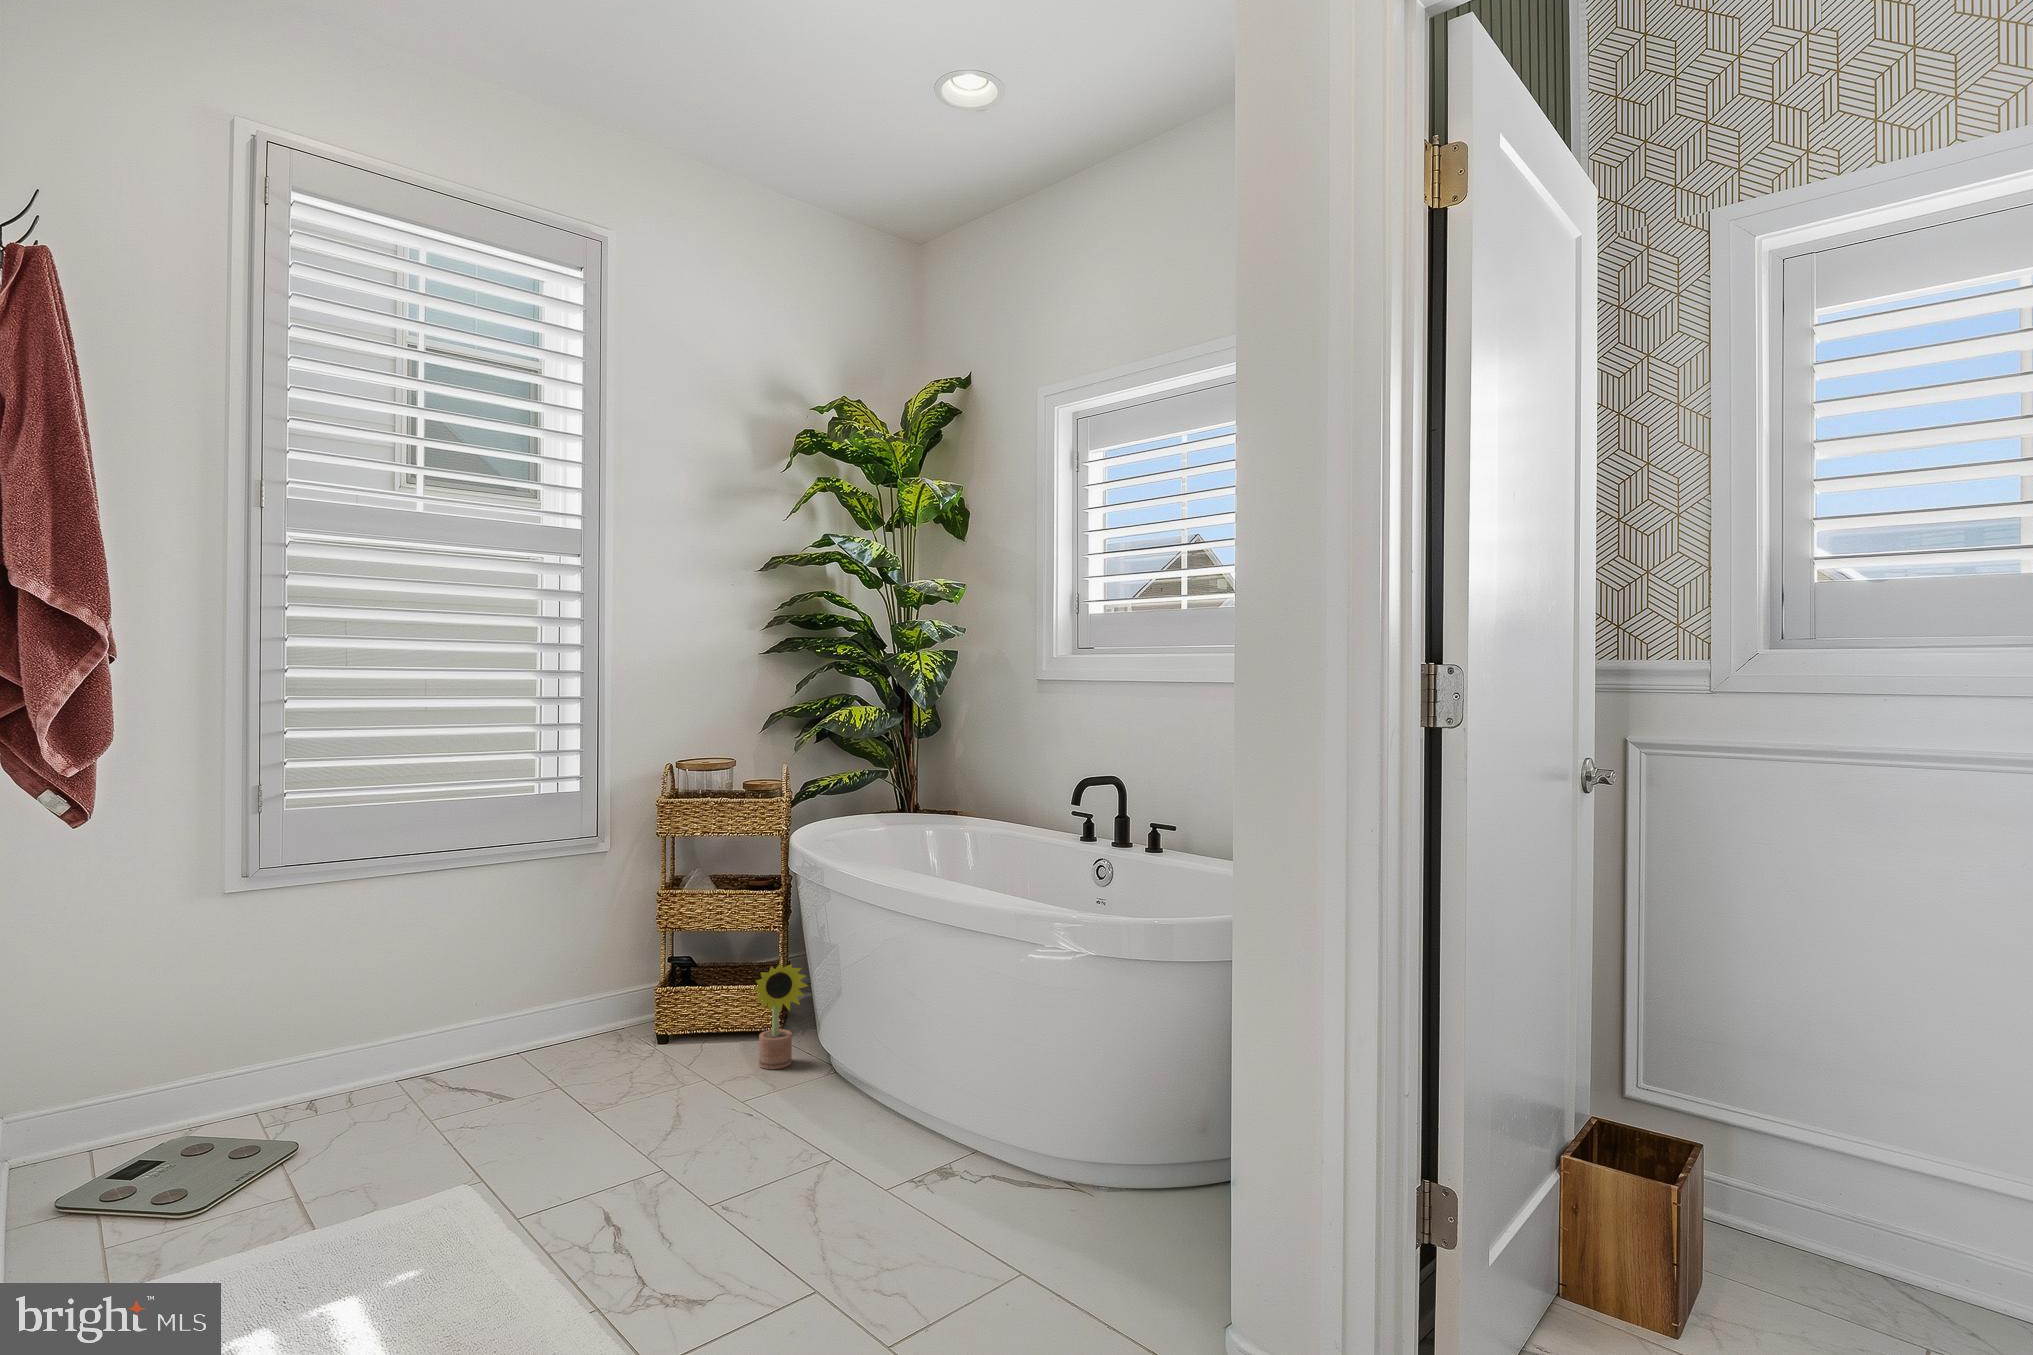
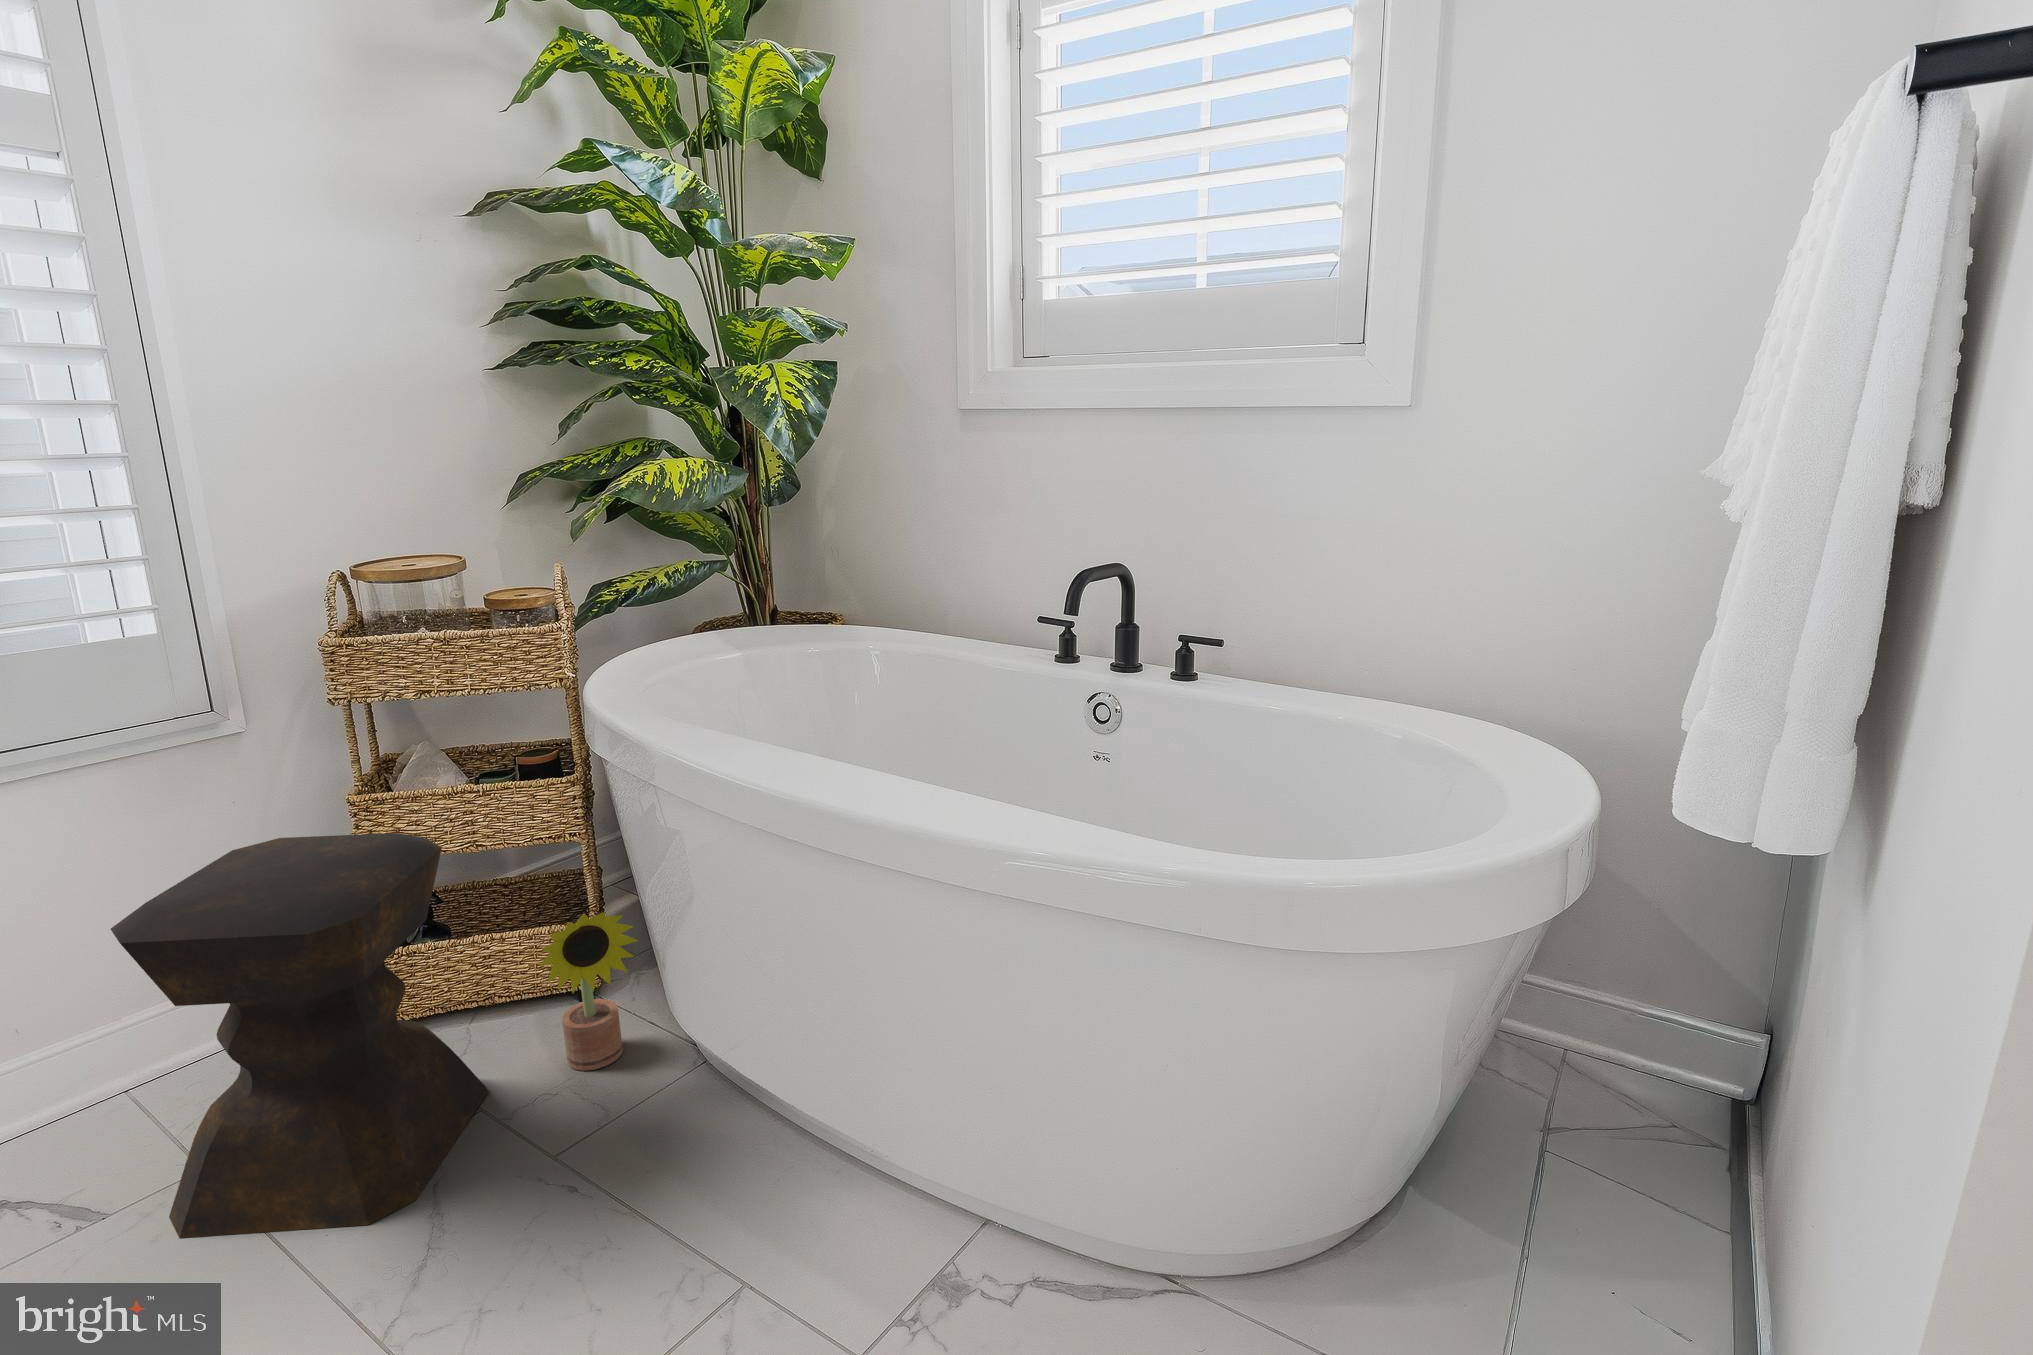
stool: none [552,903,714,1113] -> present [111,833,489,1238]

